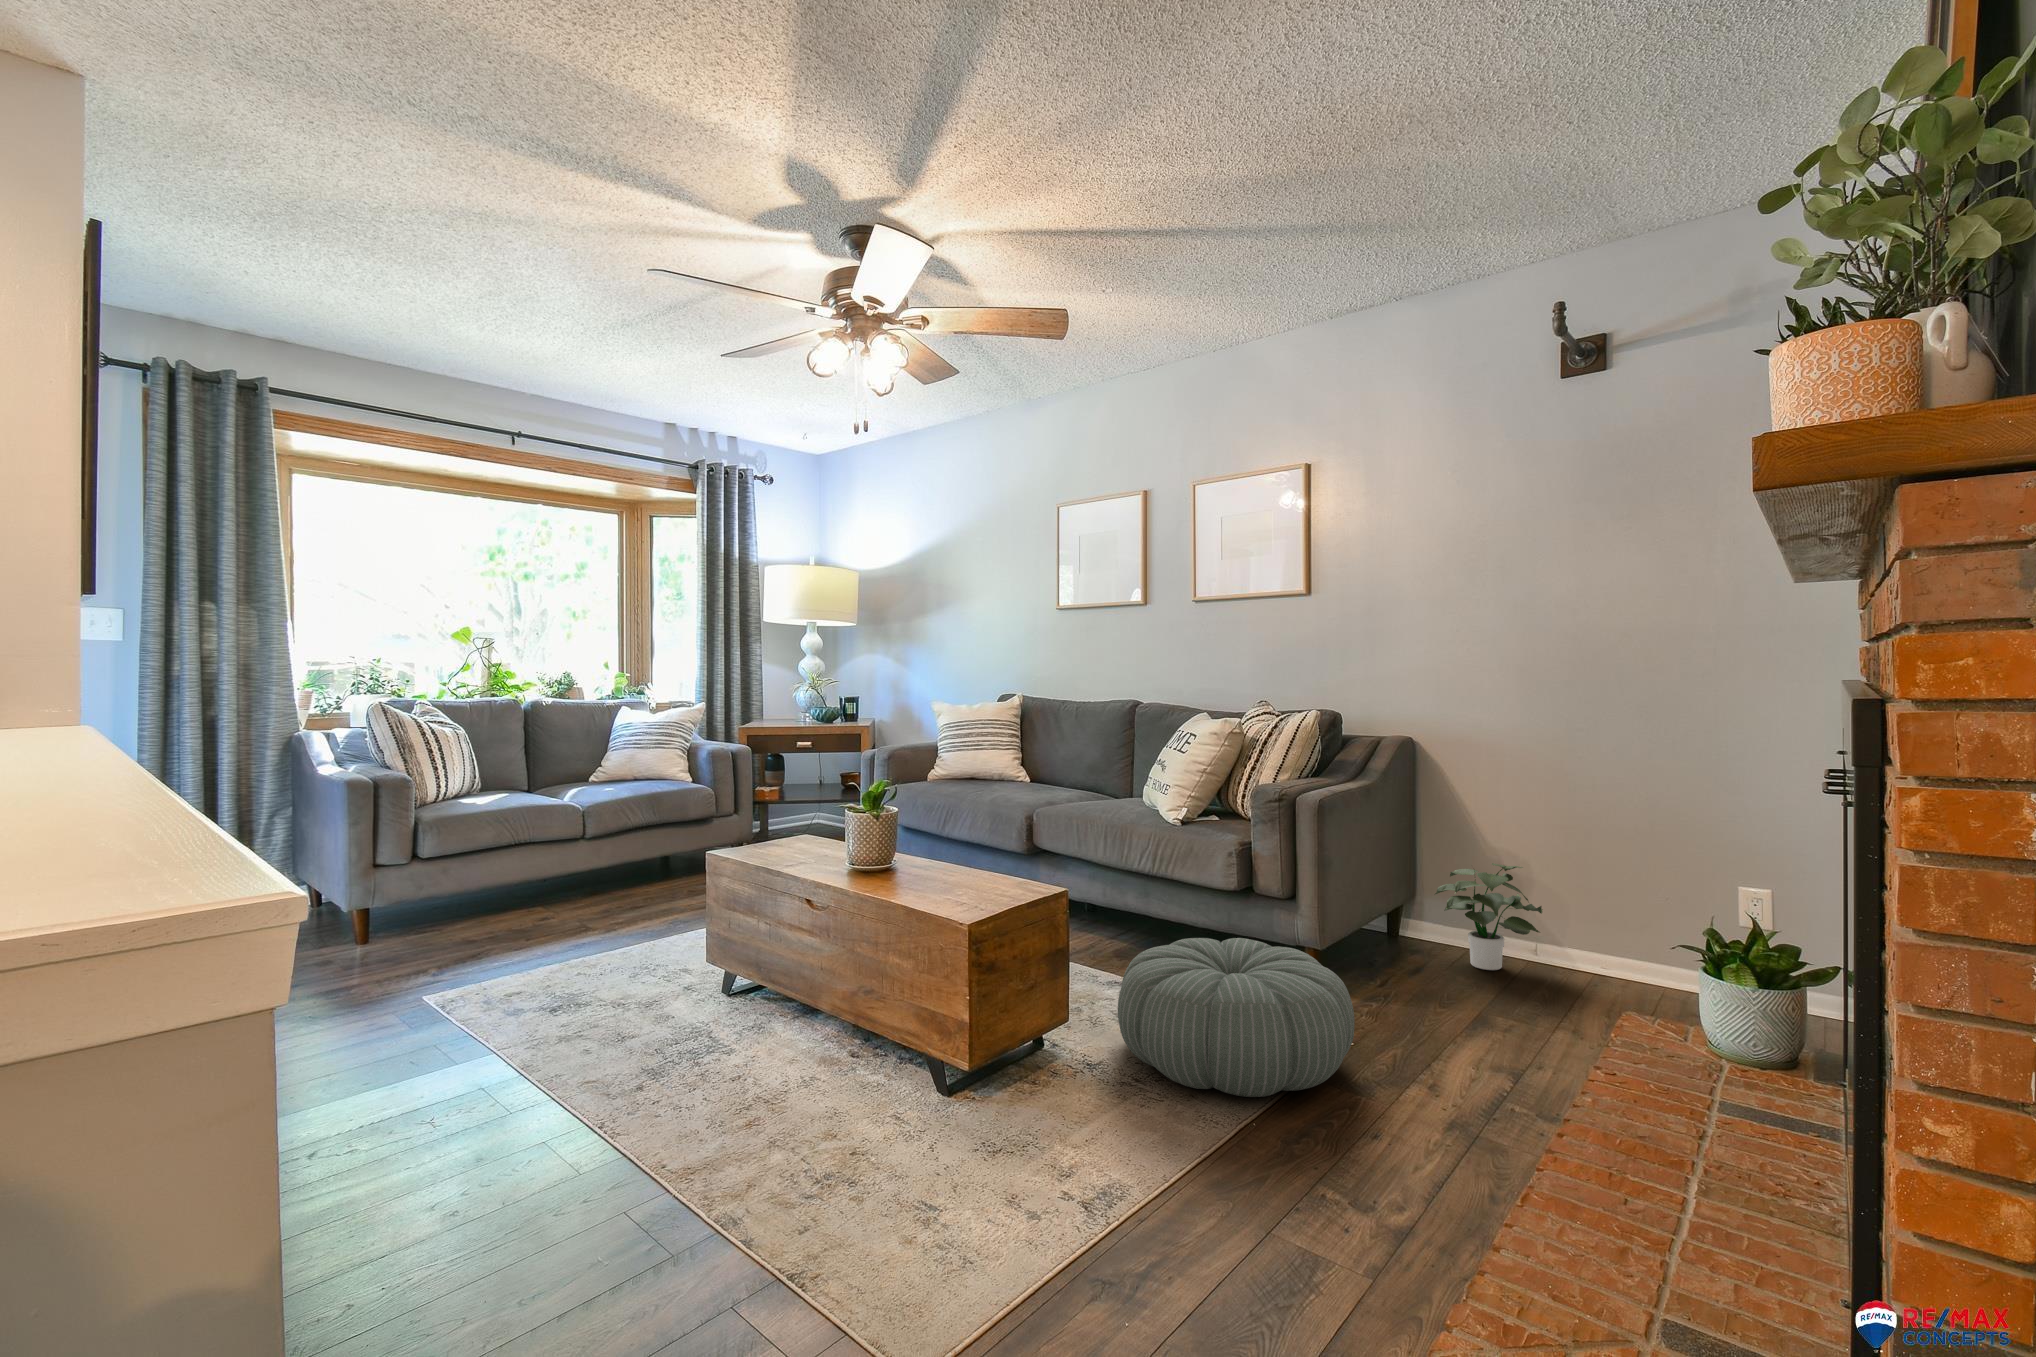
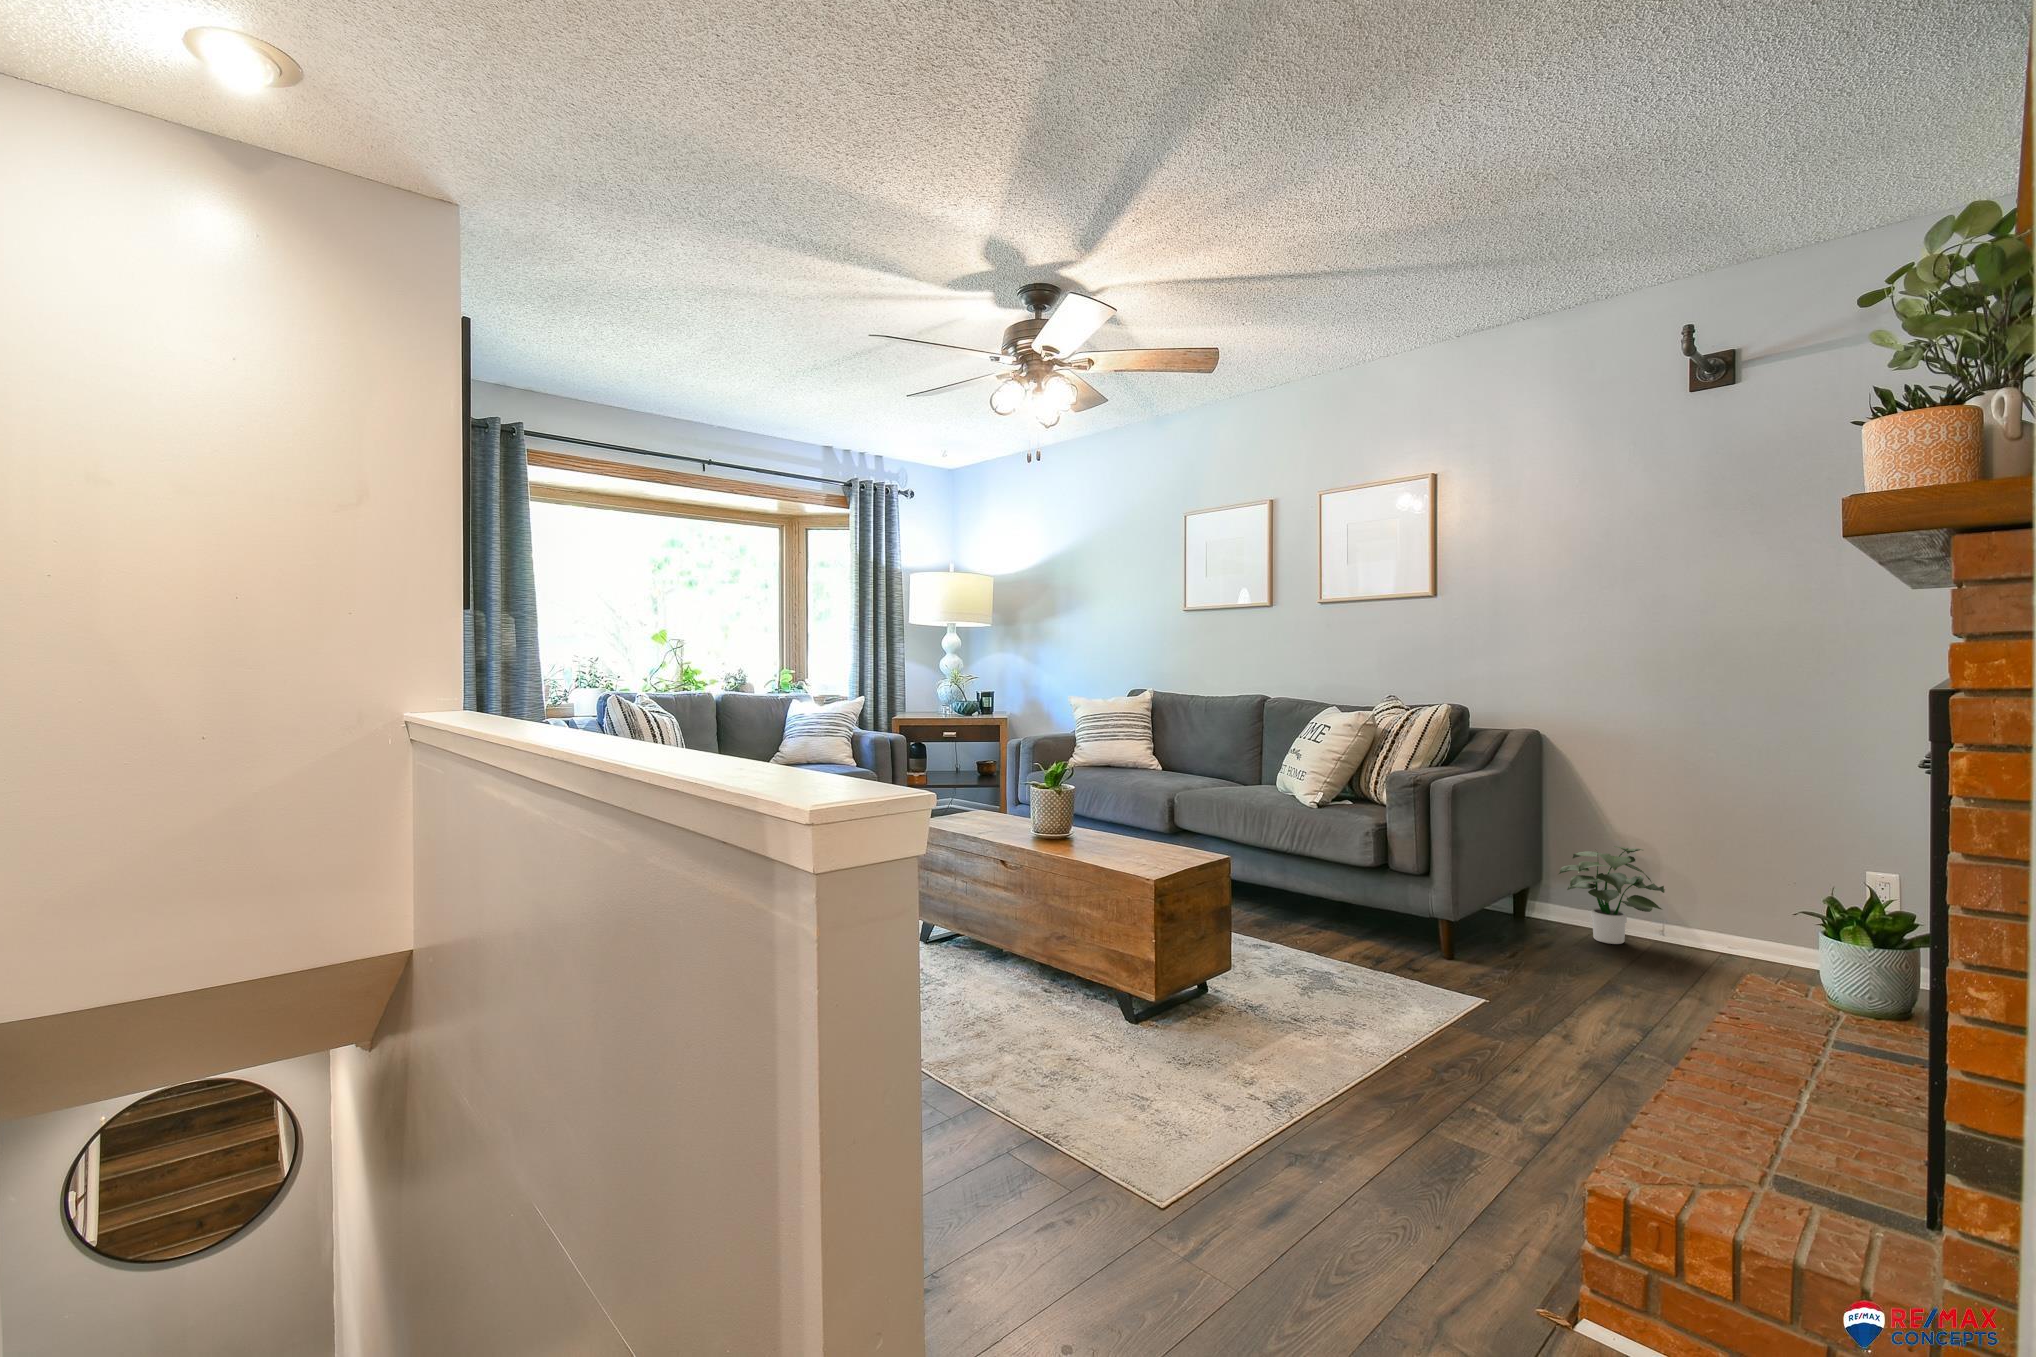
pouf: present [1118,938,1355,1097] -> none [1275,901,1490,1031]

